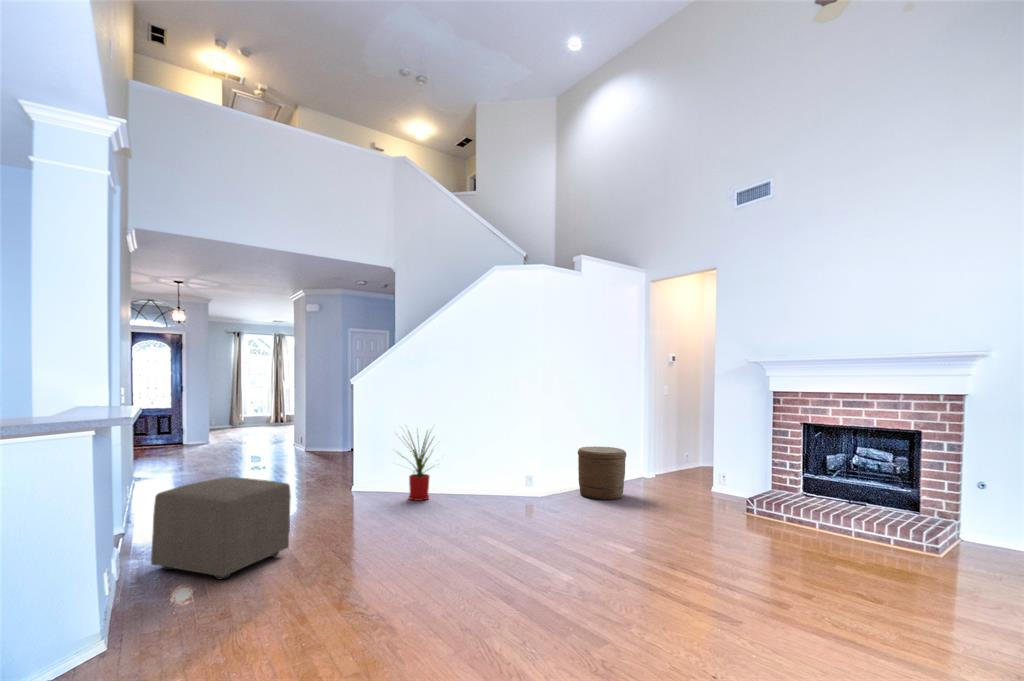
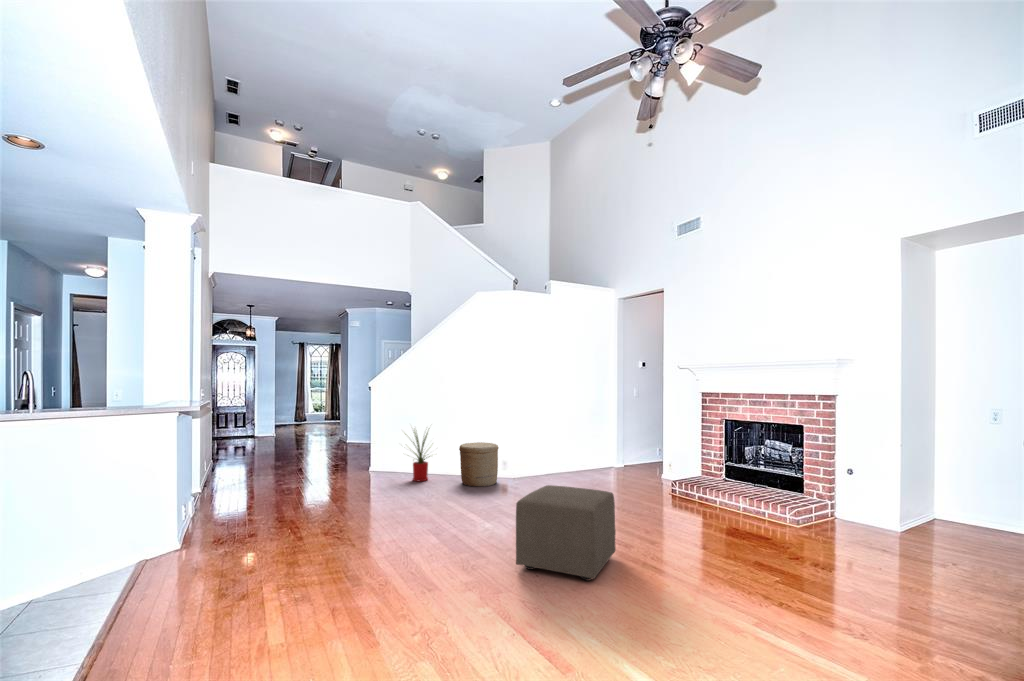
woven basket: present [578,446,626,500] -> present [459,442,498,487]
ottoman: present [151,477,291,579] -> present [516,485,616,581]

